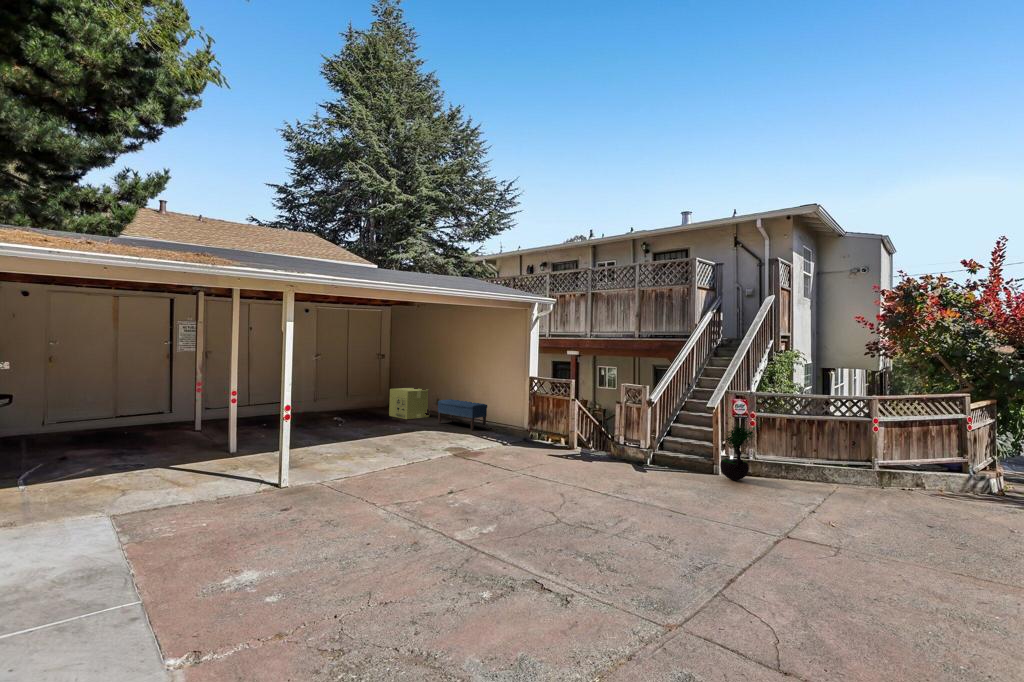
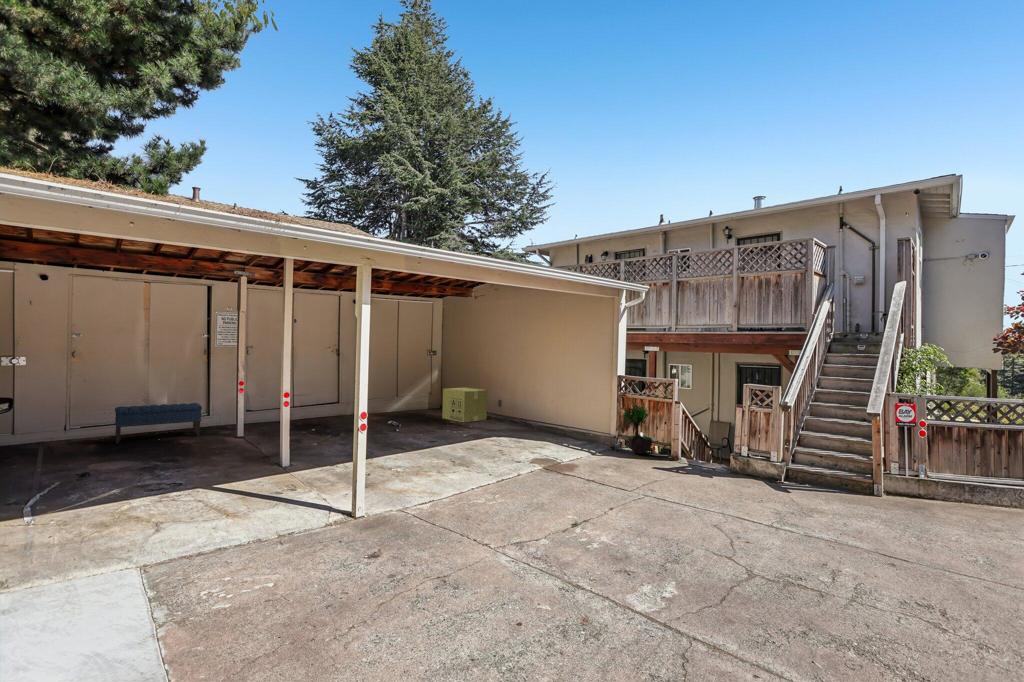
bench: present [438,399,487,430] -> present [115,403,202,443]
potted tree: present [720,425,755,480] -> present [621,405,652,454]

